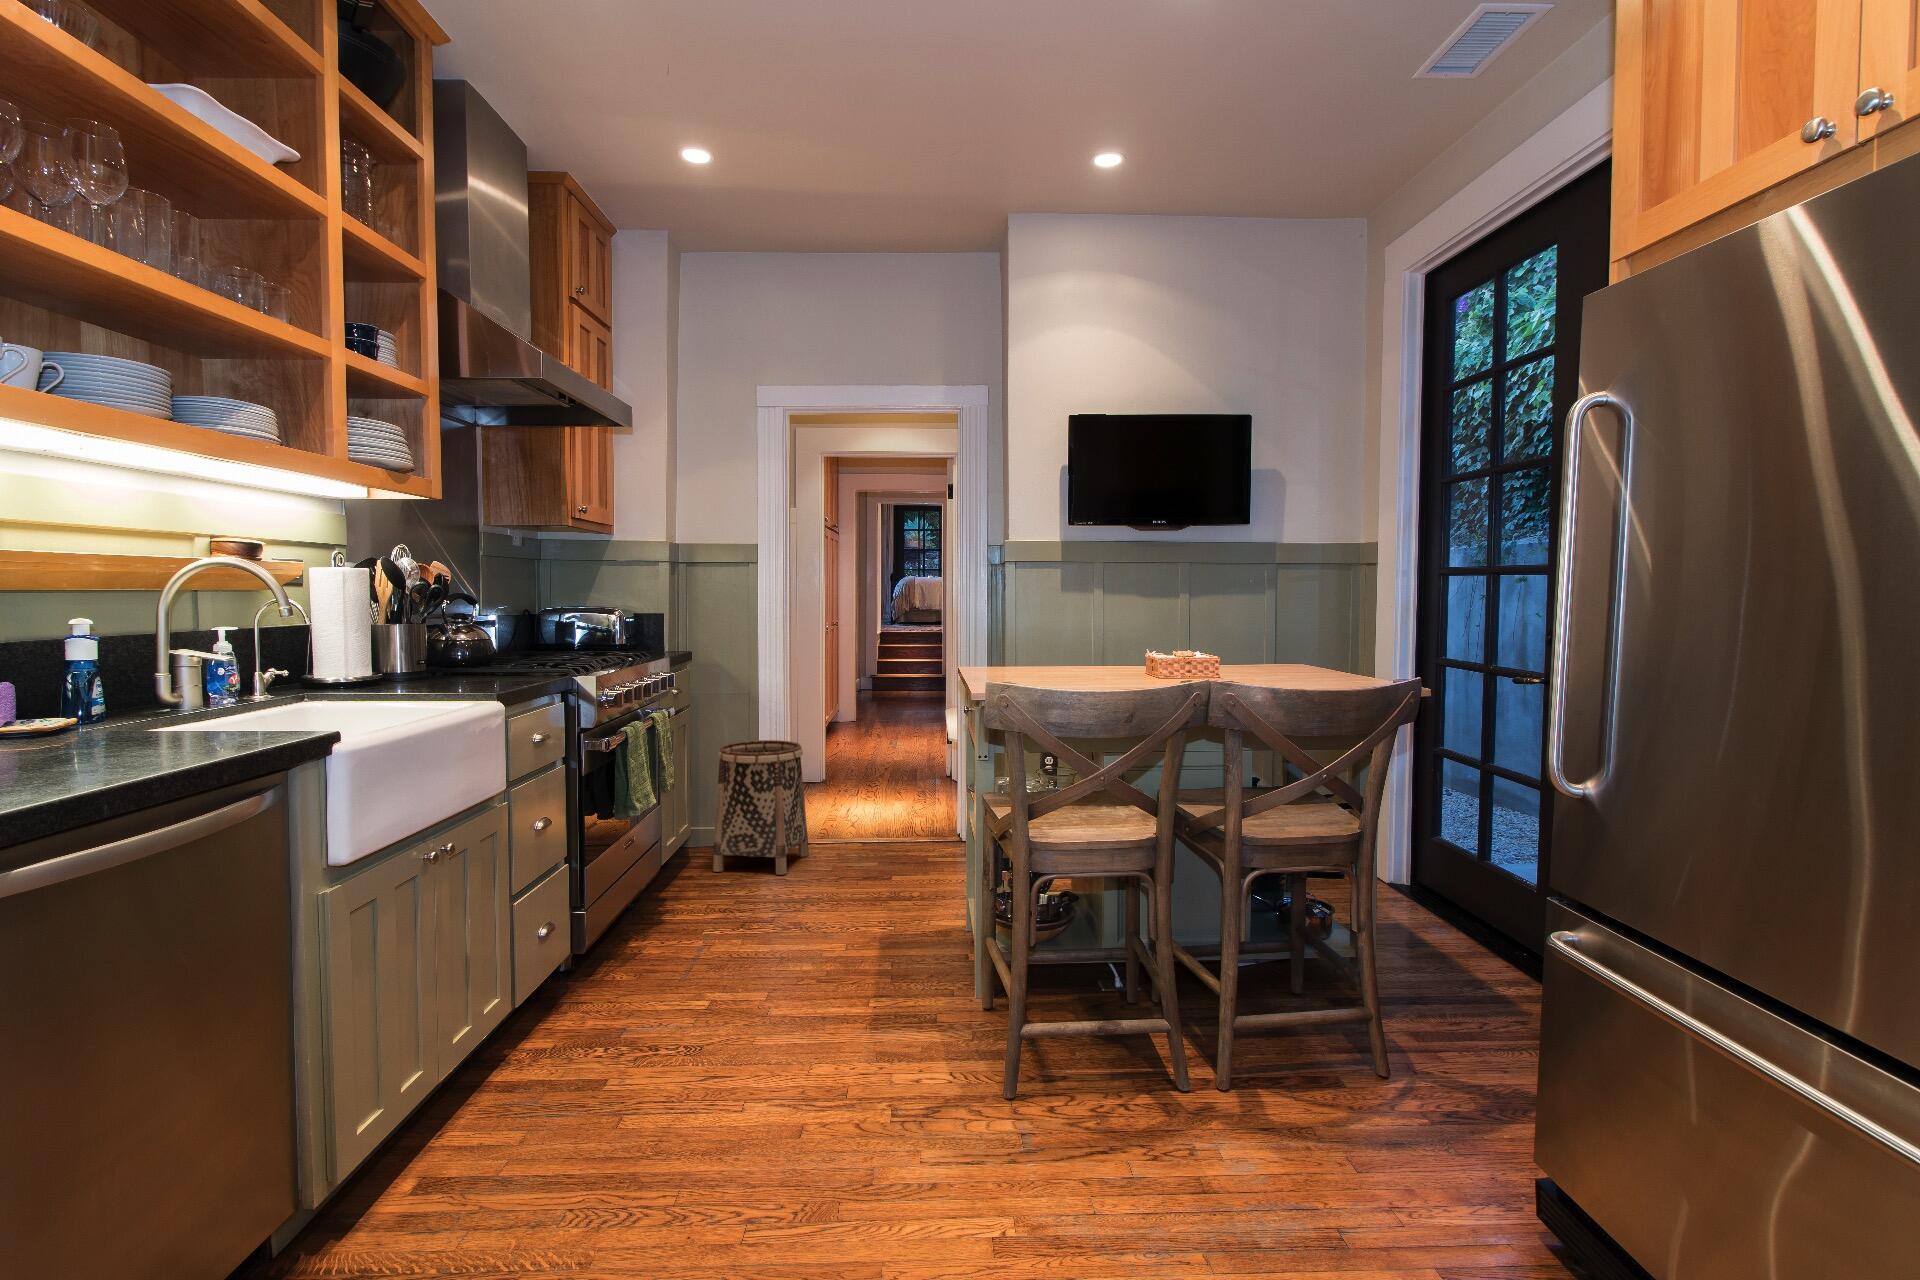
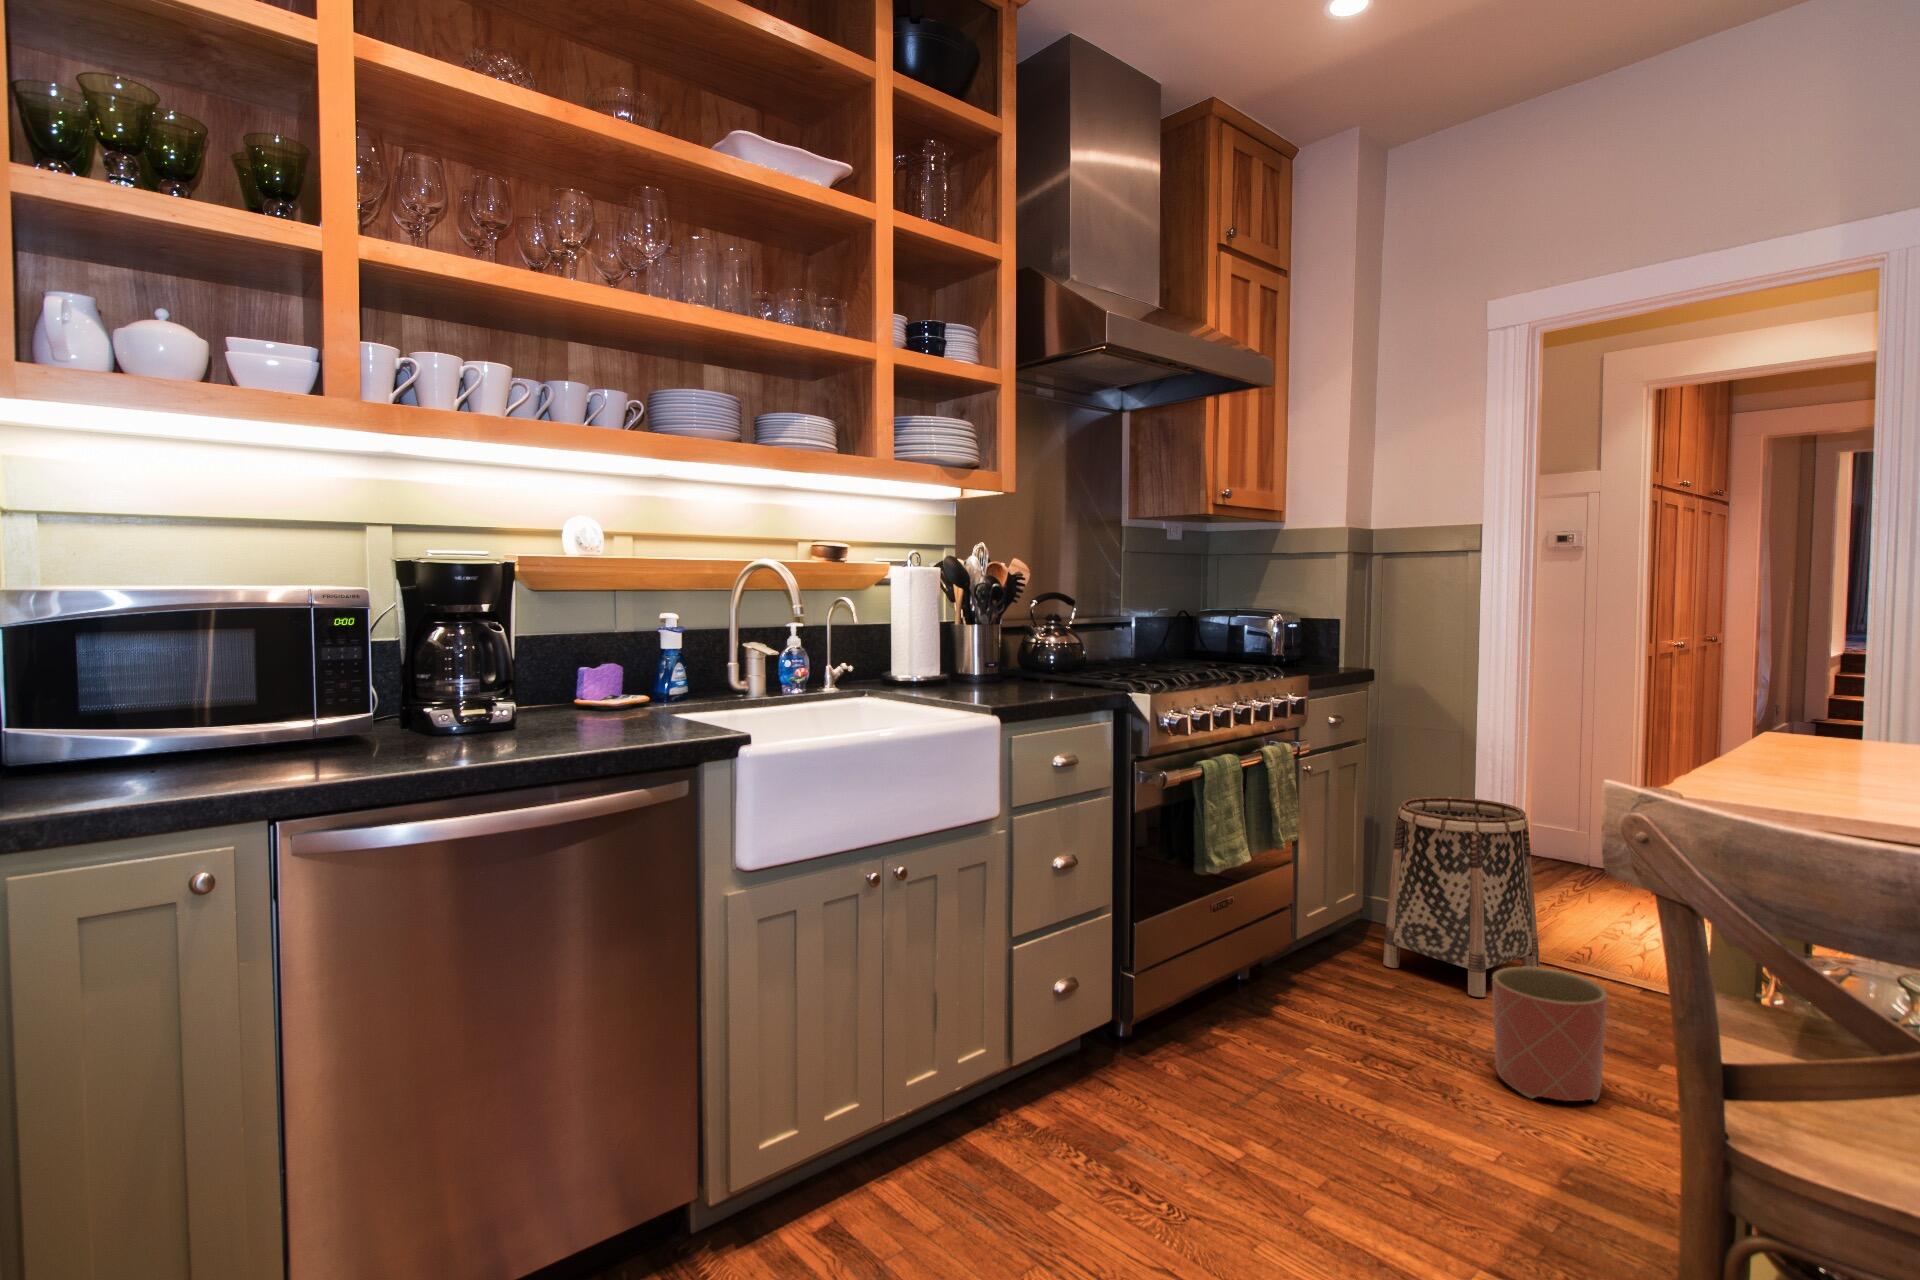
planter: none [816,838,879,919] -> present [1492,967,1607,1102]

